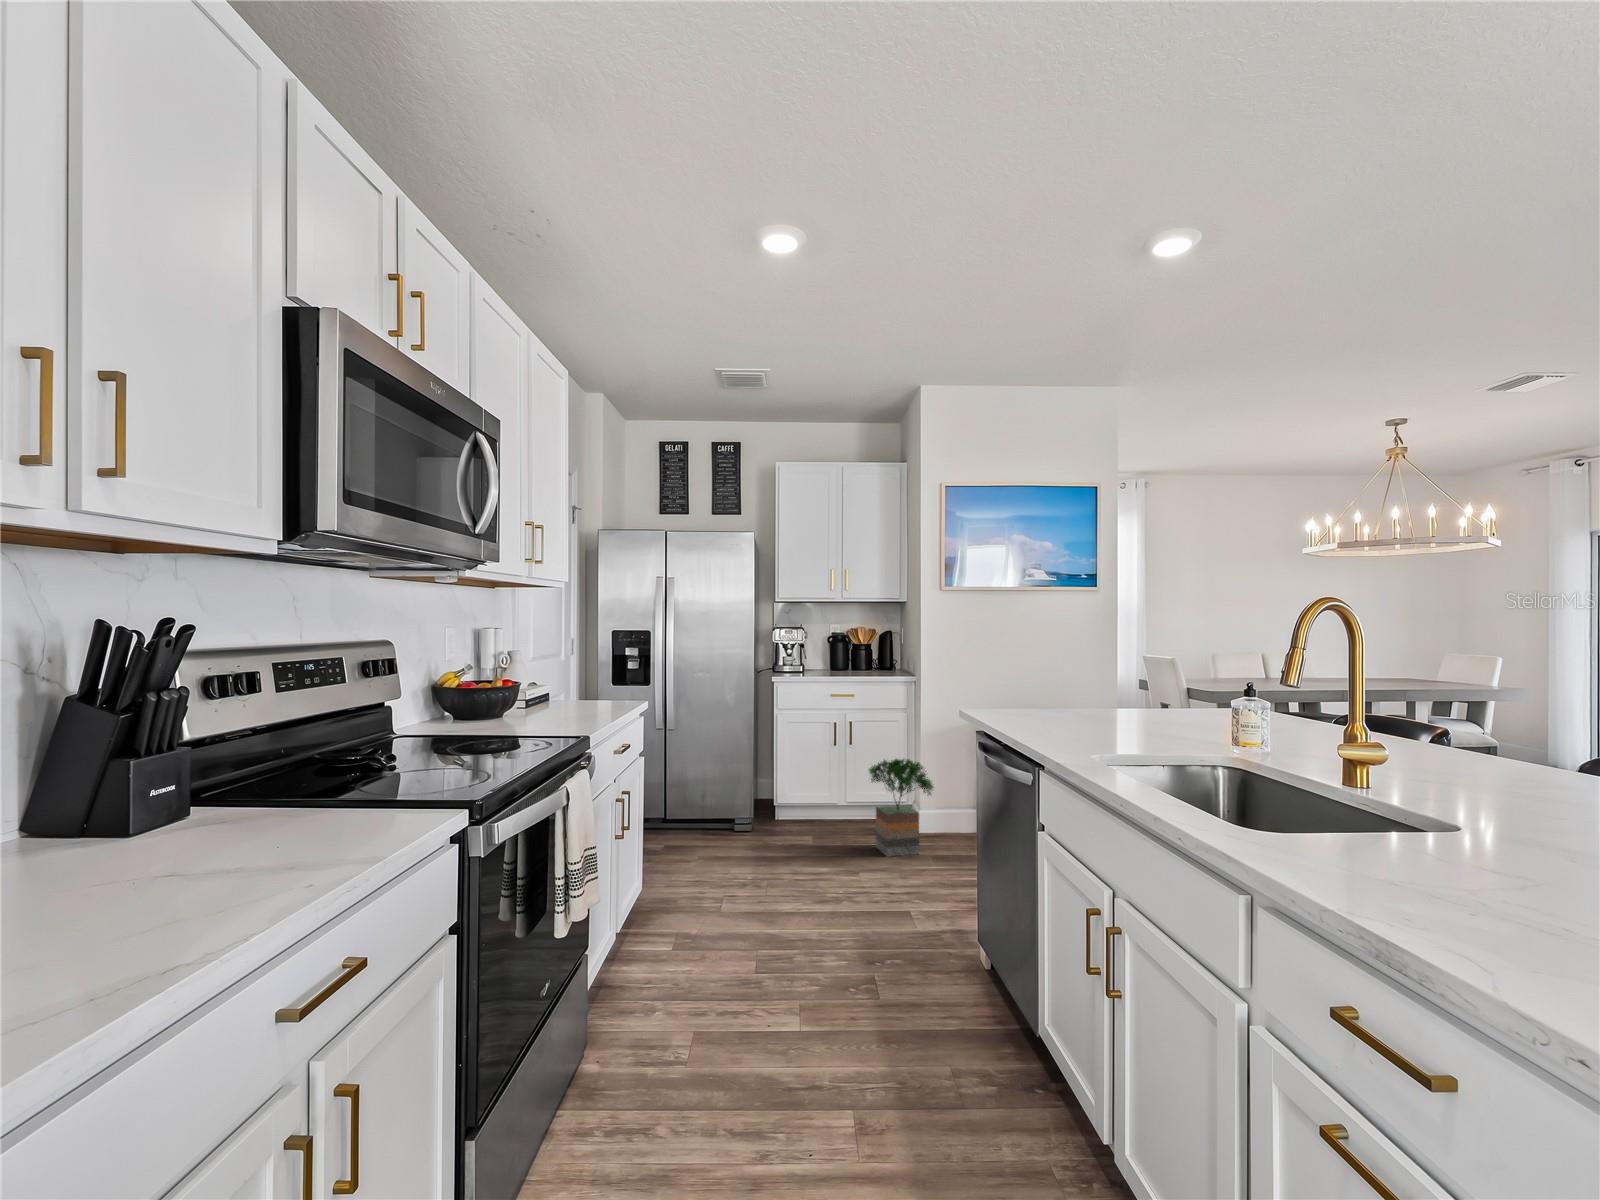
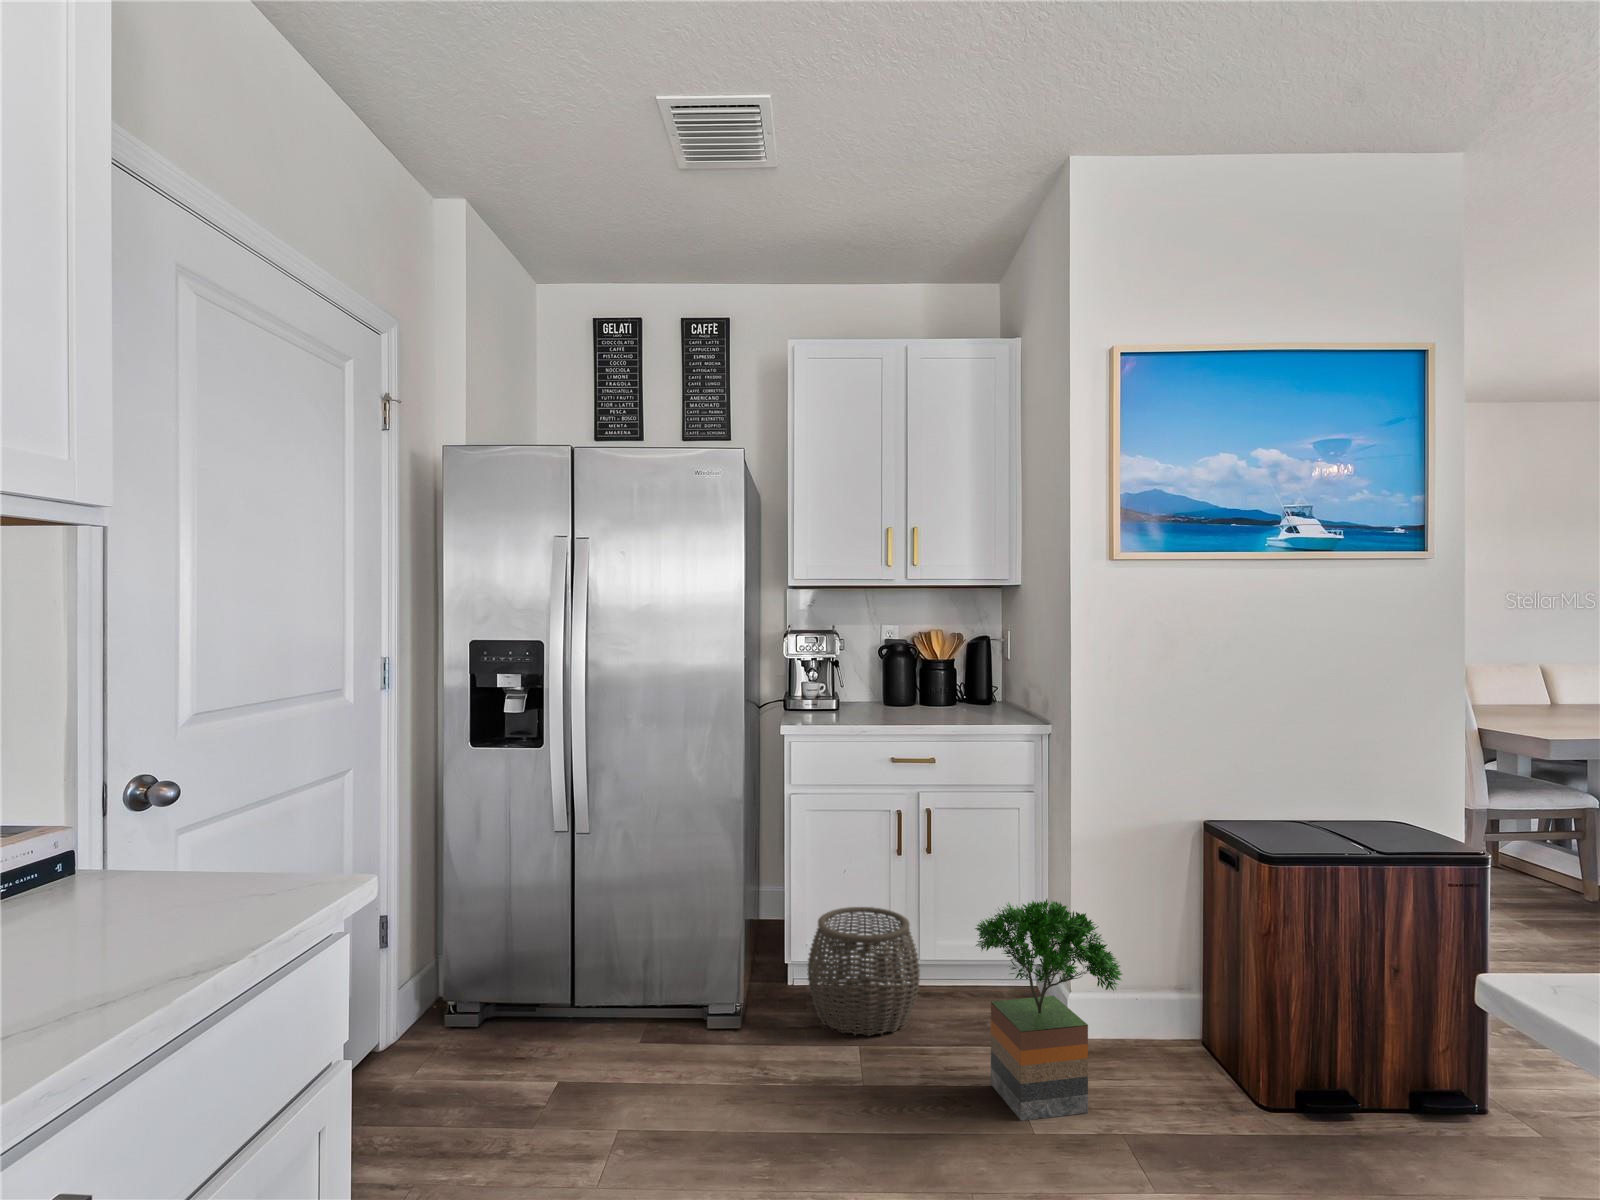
woven basket: none [786,774,845,834] -> present [807,907,920,1036]

